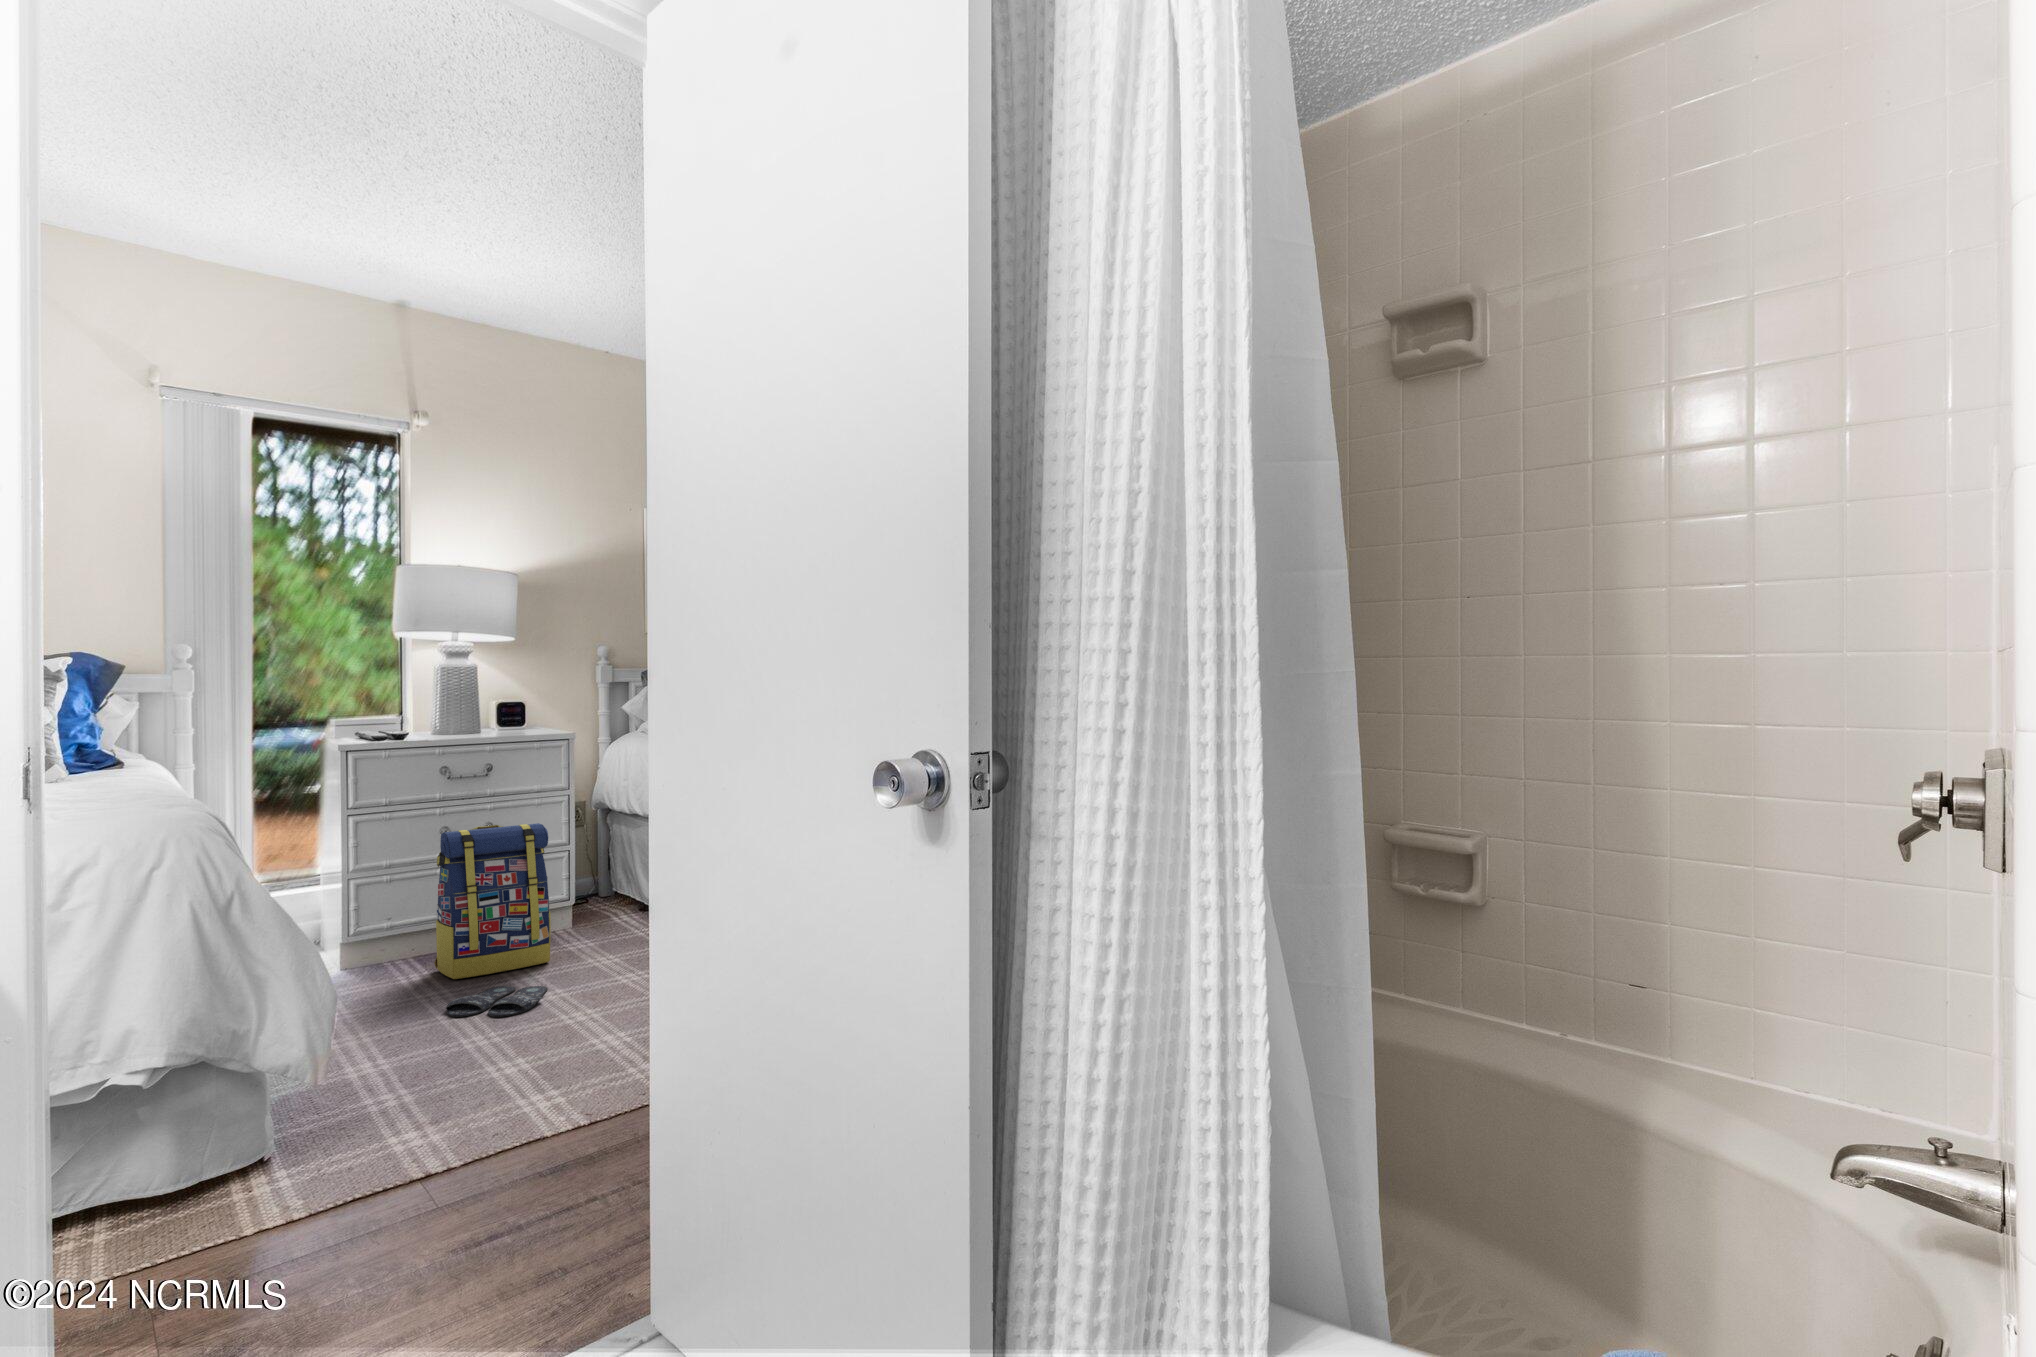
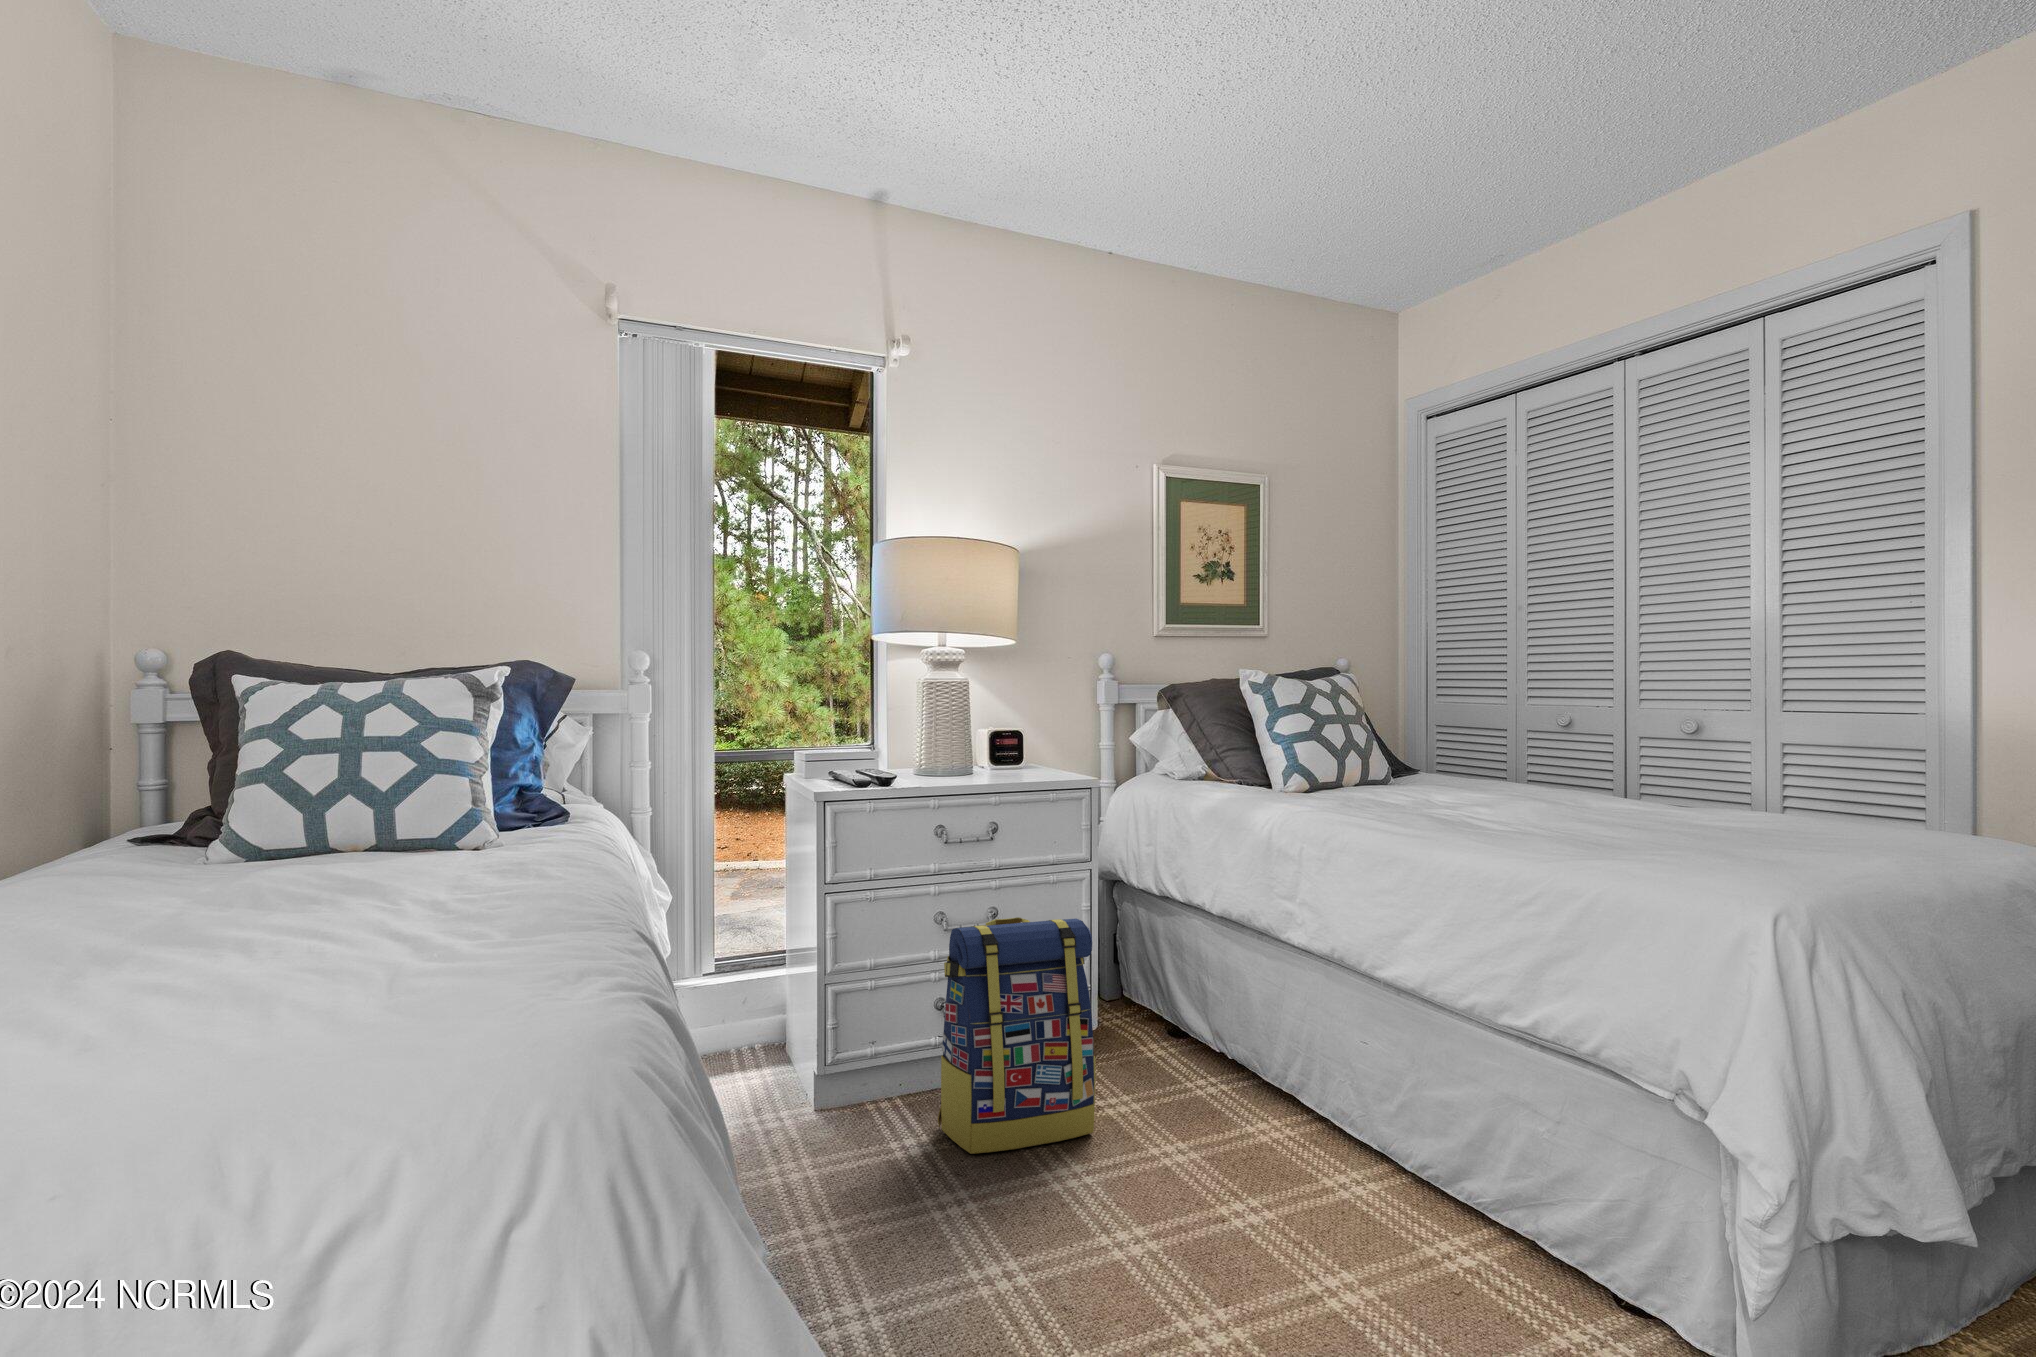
slippers: present [446,986,547,1017] -> none [984,1180,1124,1258]

